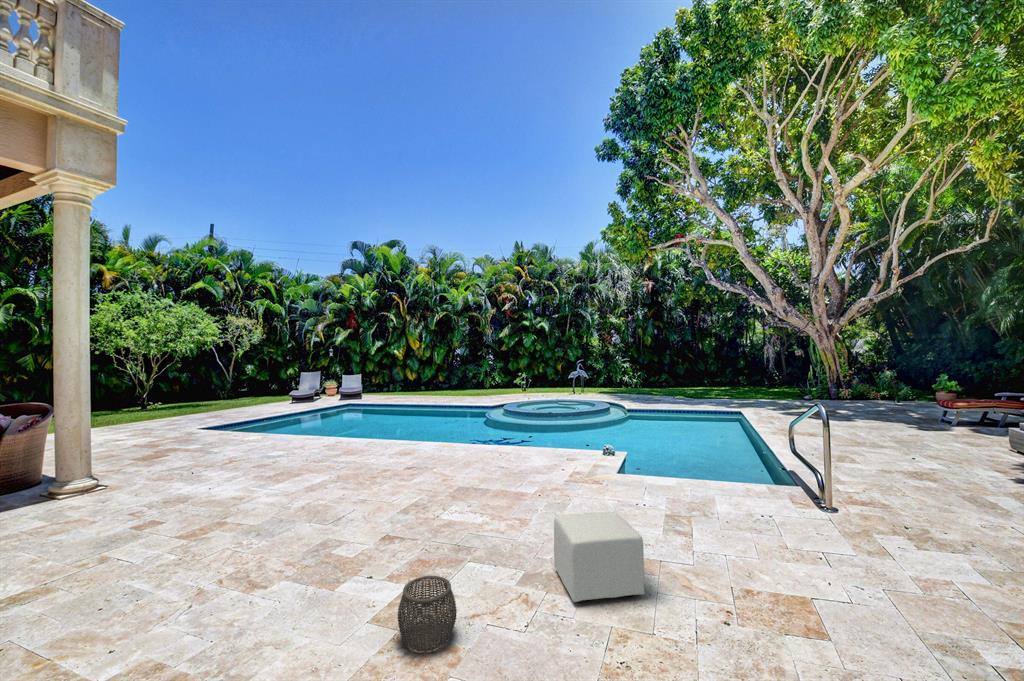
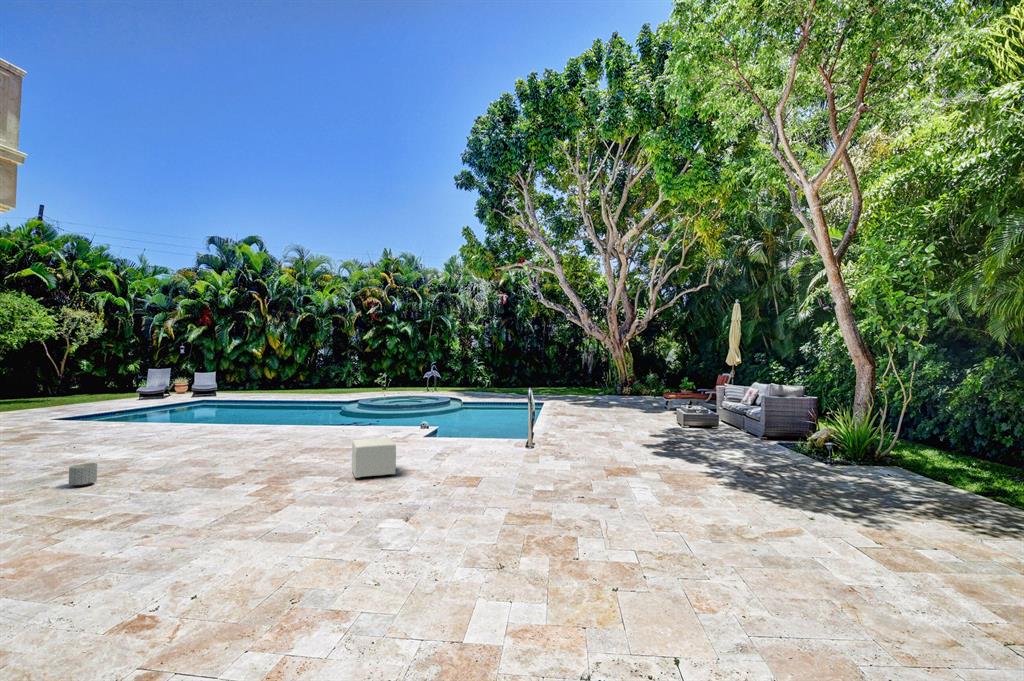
planter: none [134,541,176,583] -> present [69,463,97,487]
woven basket: present [397,576,457,651] -> none [254,463,287,495]

